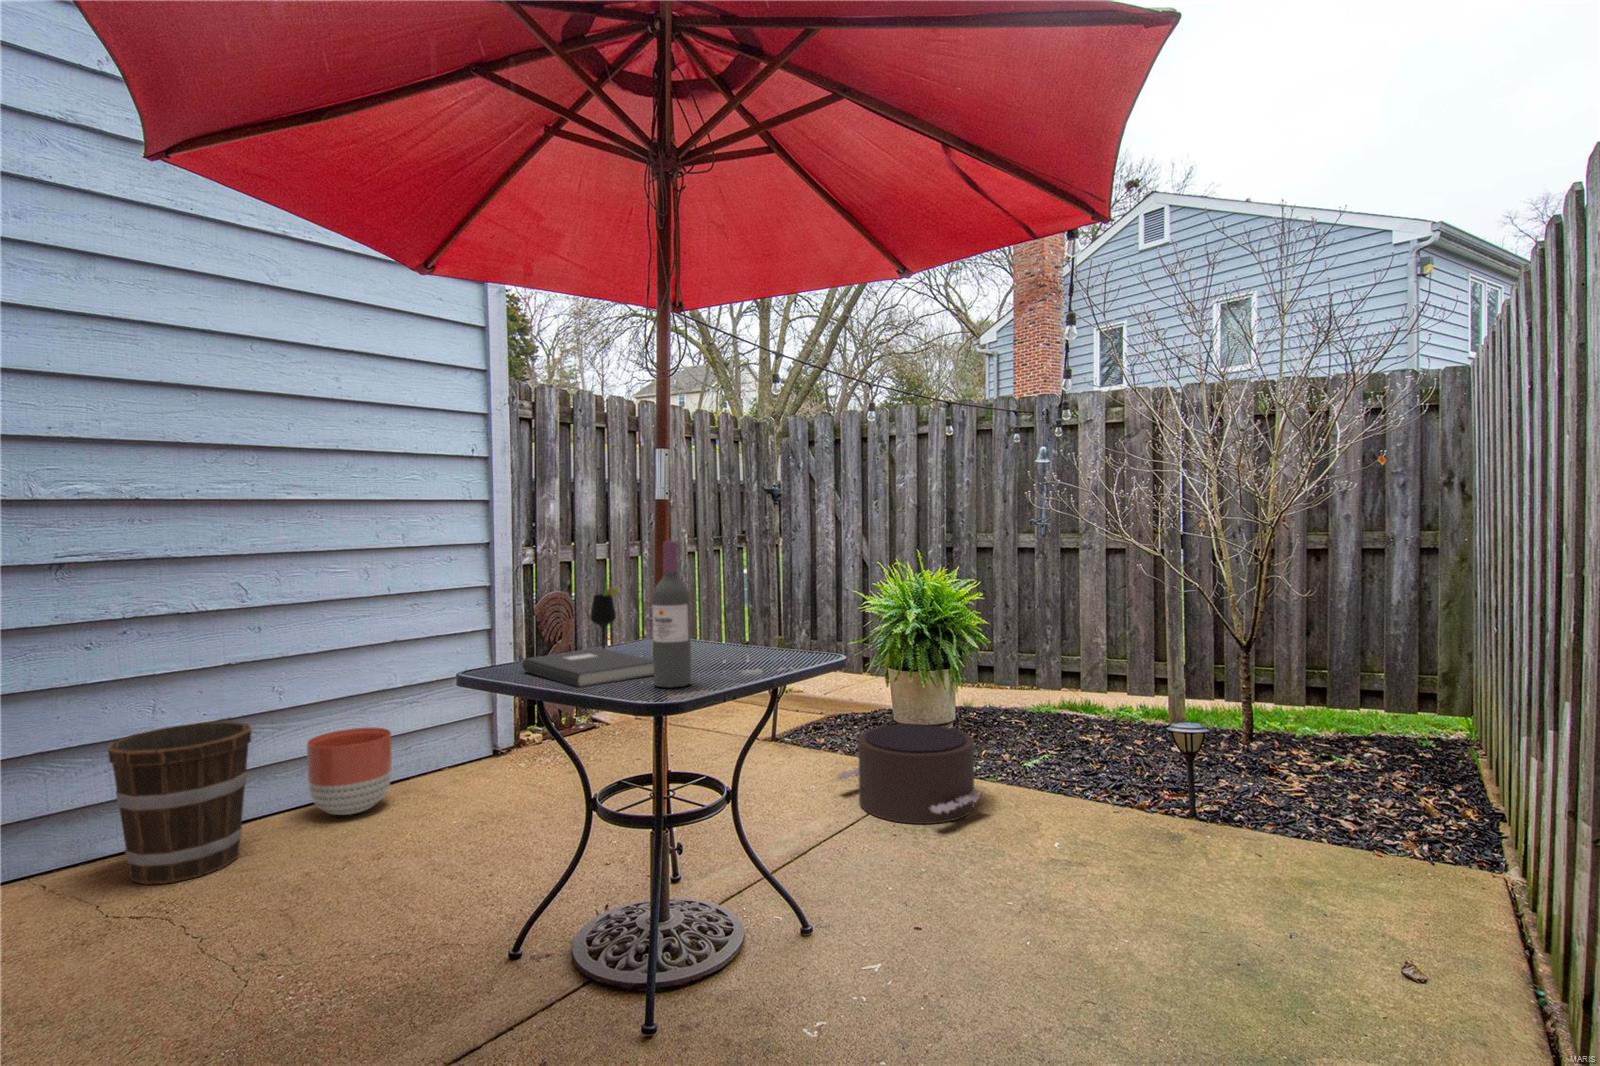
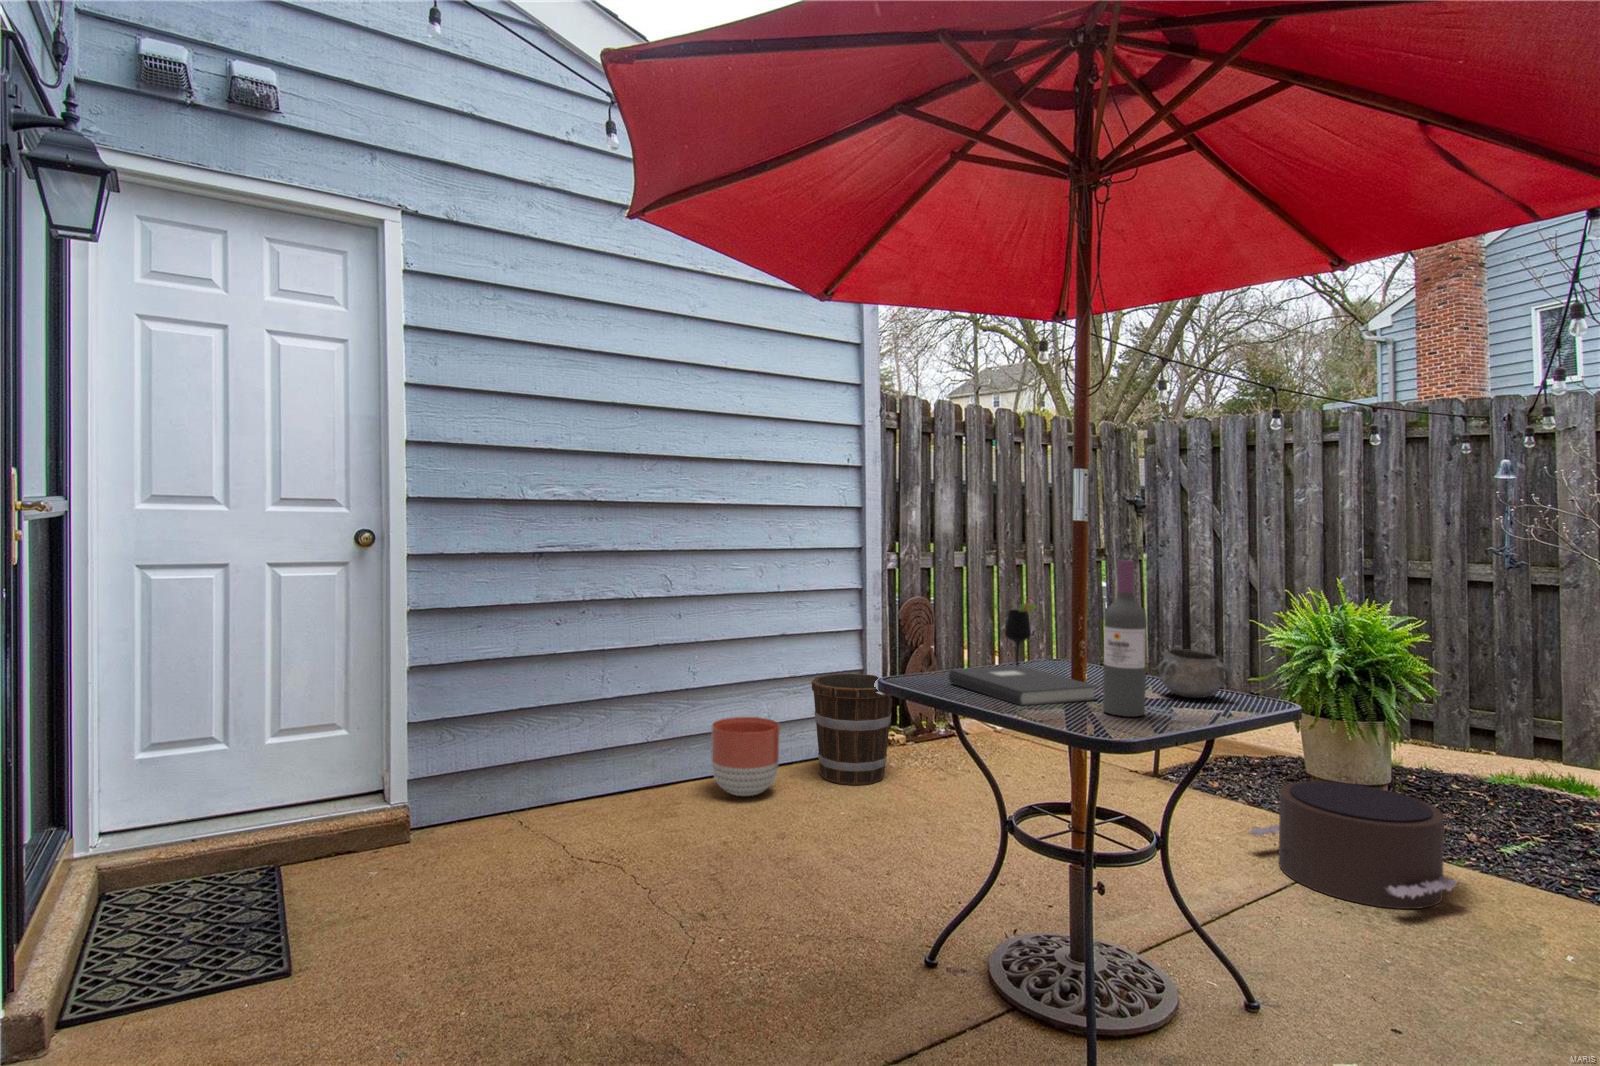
decorative bowl: none [717,621,780,665] -> present [1158,649,1232,698]
bucket: present [108,721,252,885] -> present [812,674,892,785]

